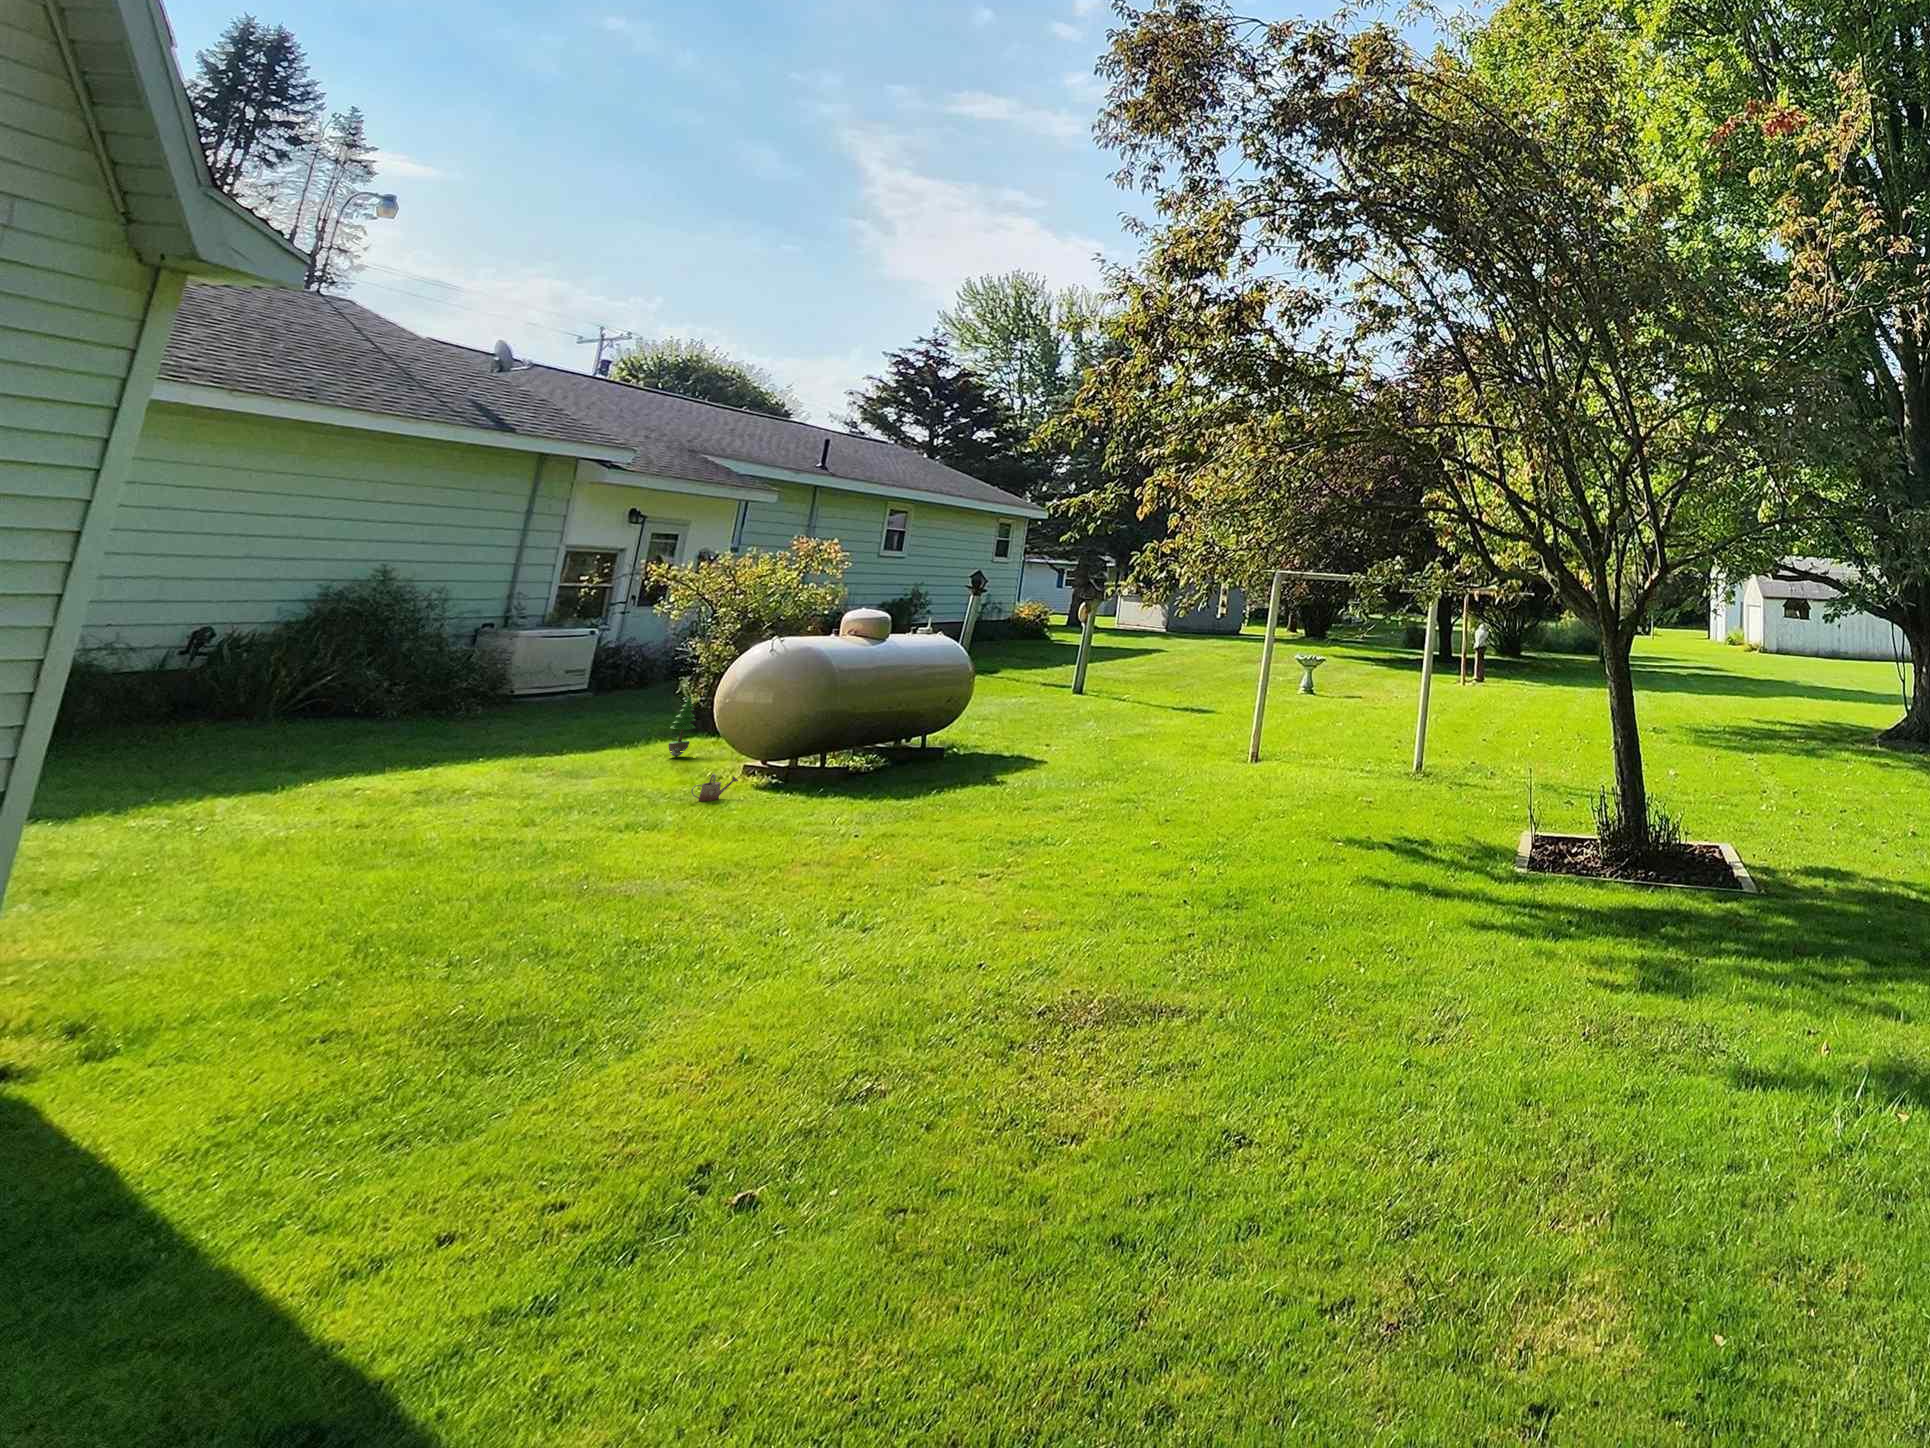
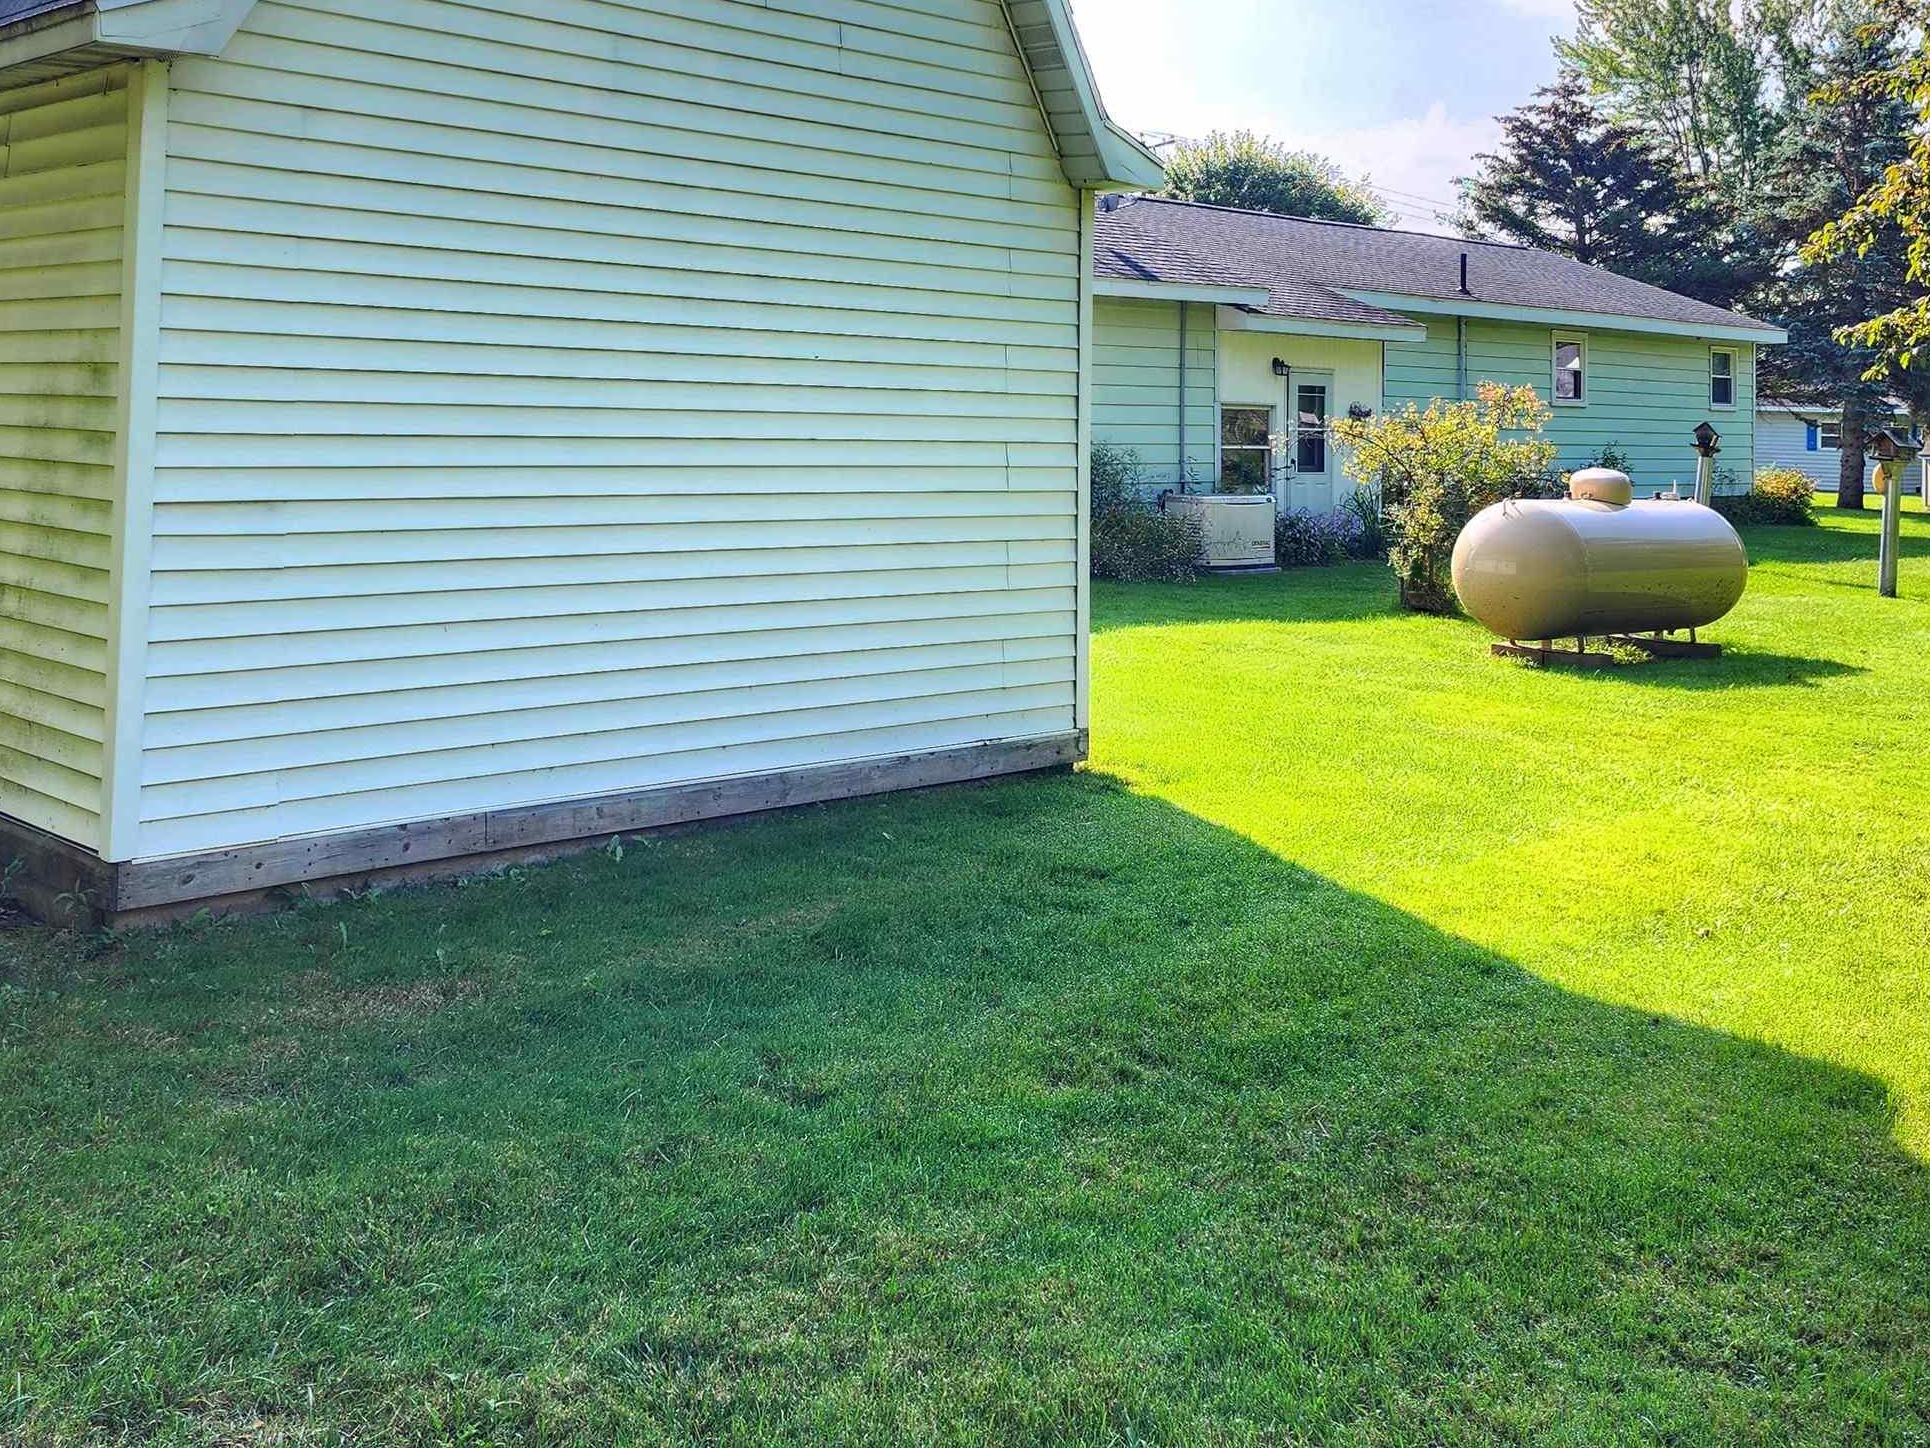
watering can: present [691,774,738,801] -> none [1455,624,1497,650]

